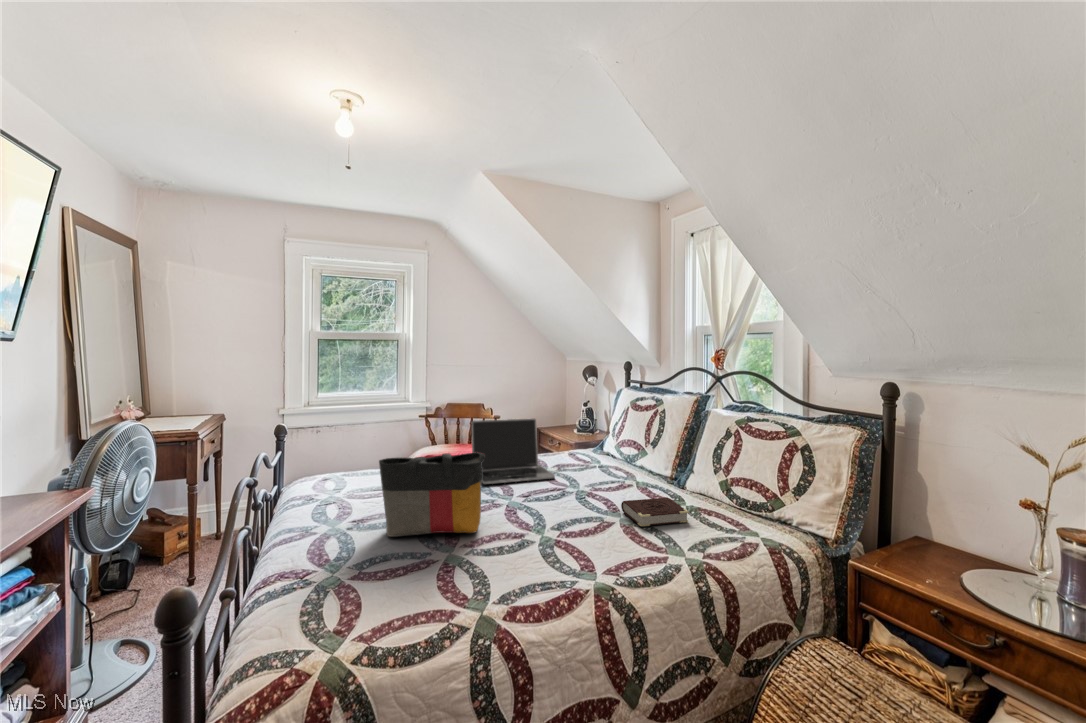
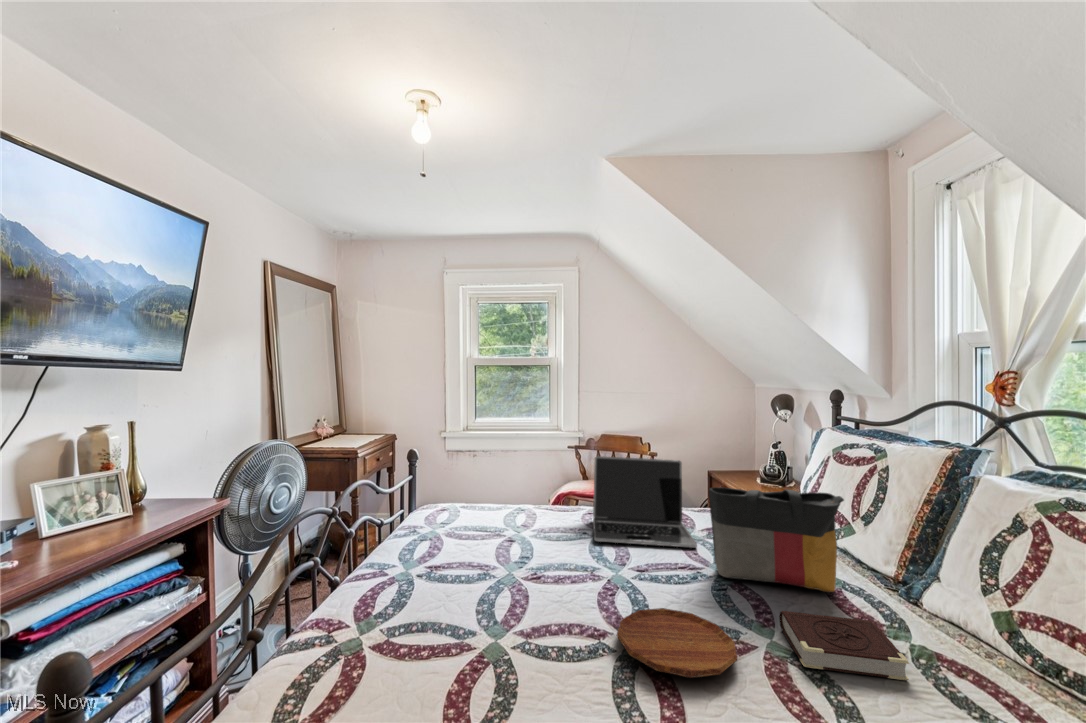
tote bag: present [379,453,485,537] -> present [709,487,844,592]
tray: none [534,512,609,543] -> present [617,608,737,678]

